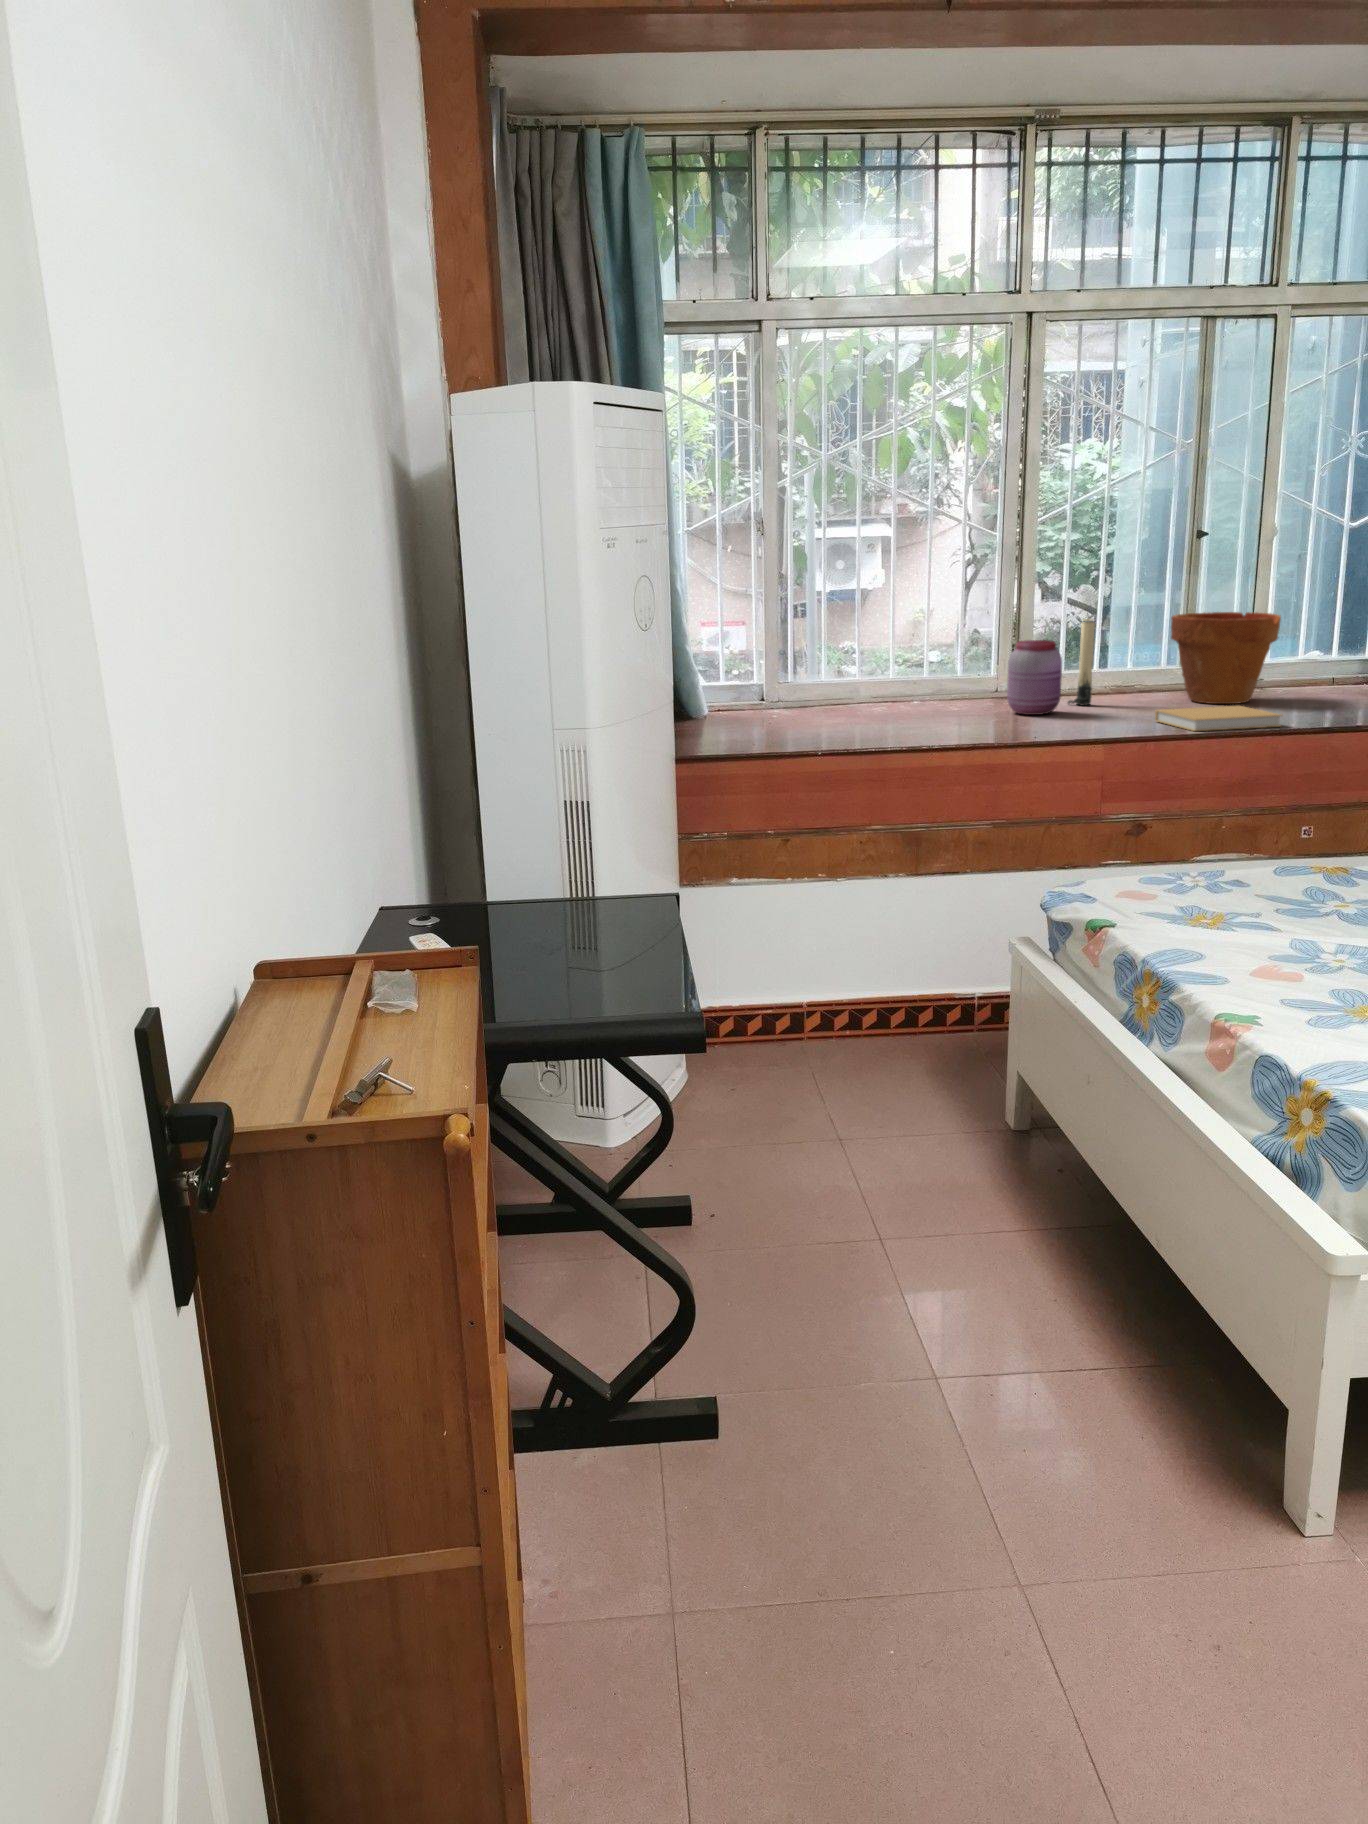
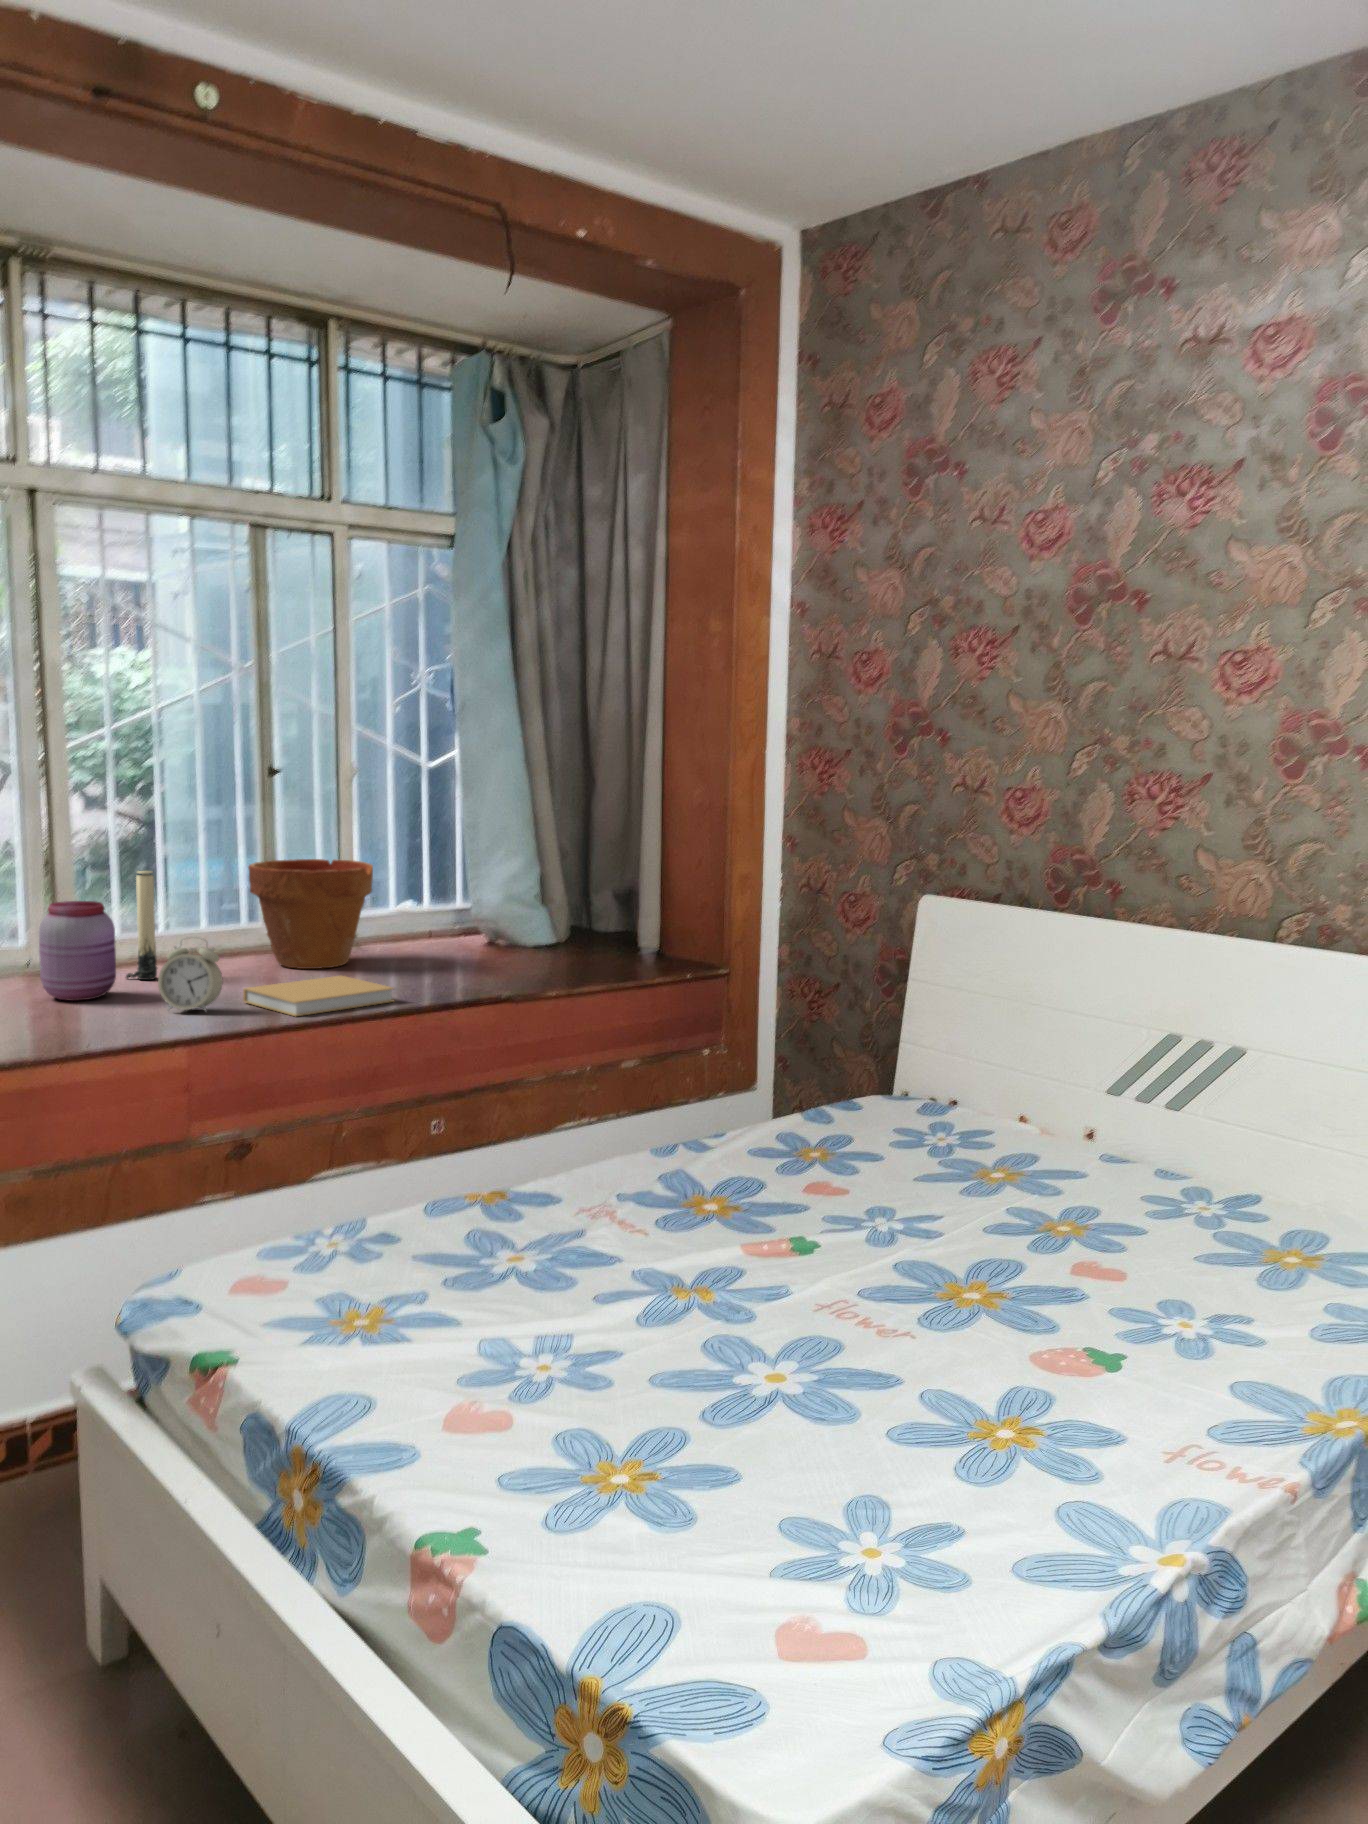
alarm clock: none [1090,666,1140,725] -> present [158,938,223,1011]

